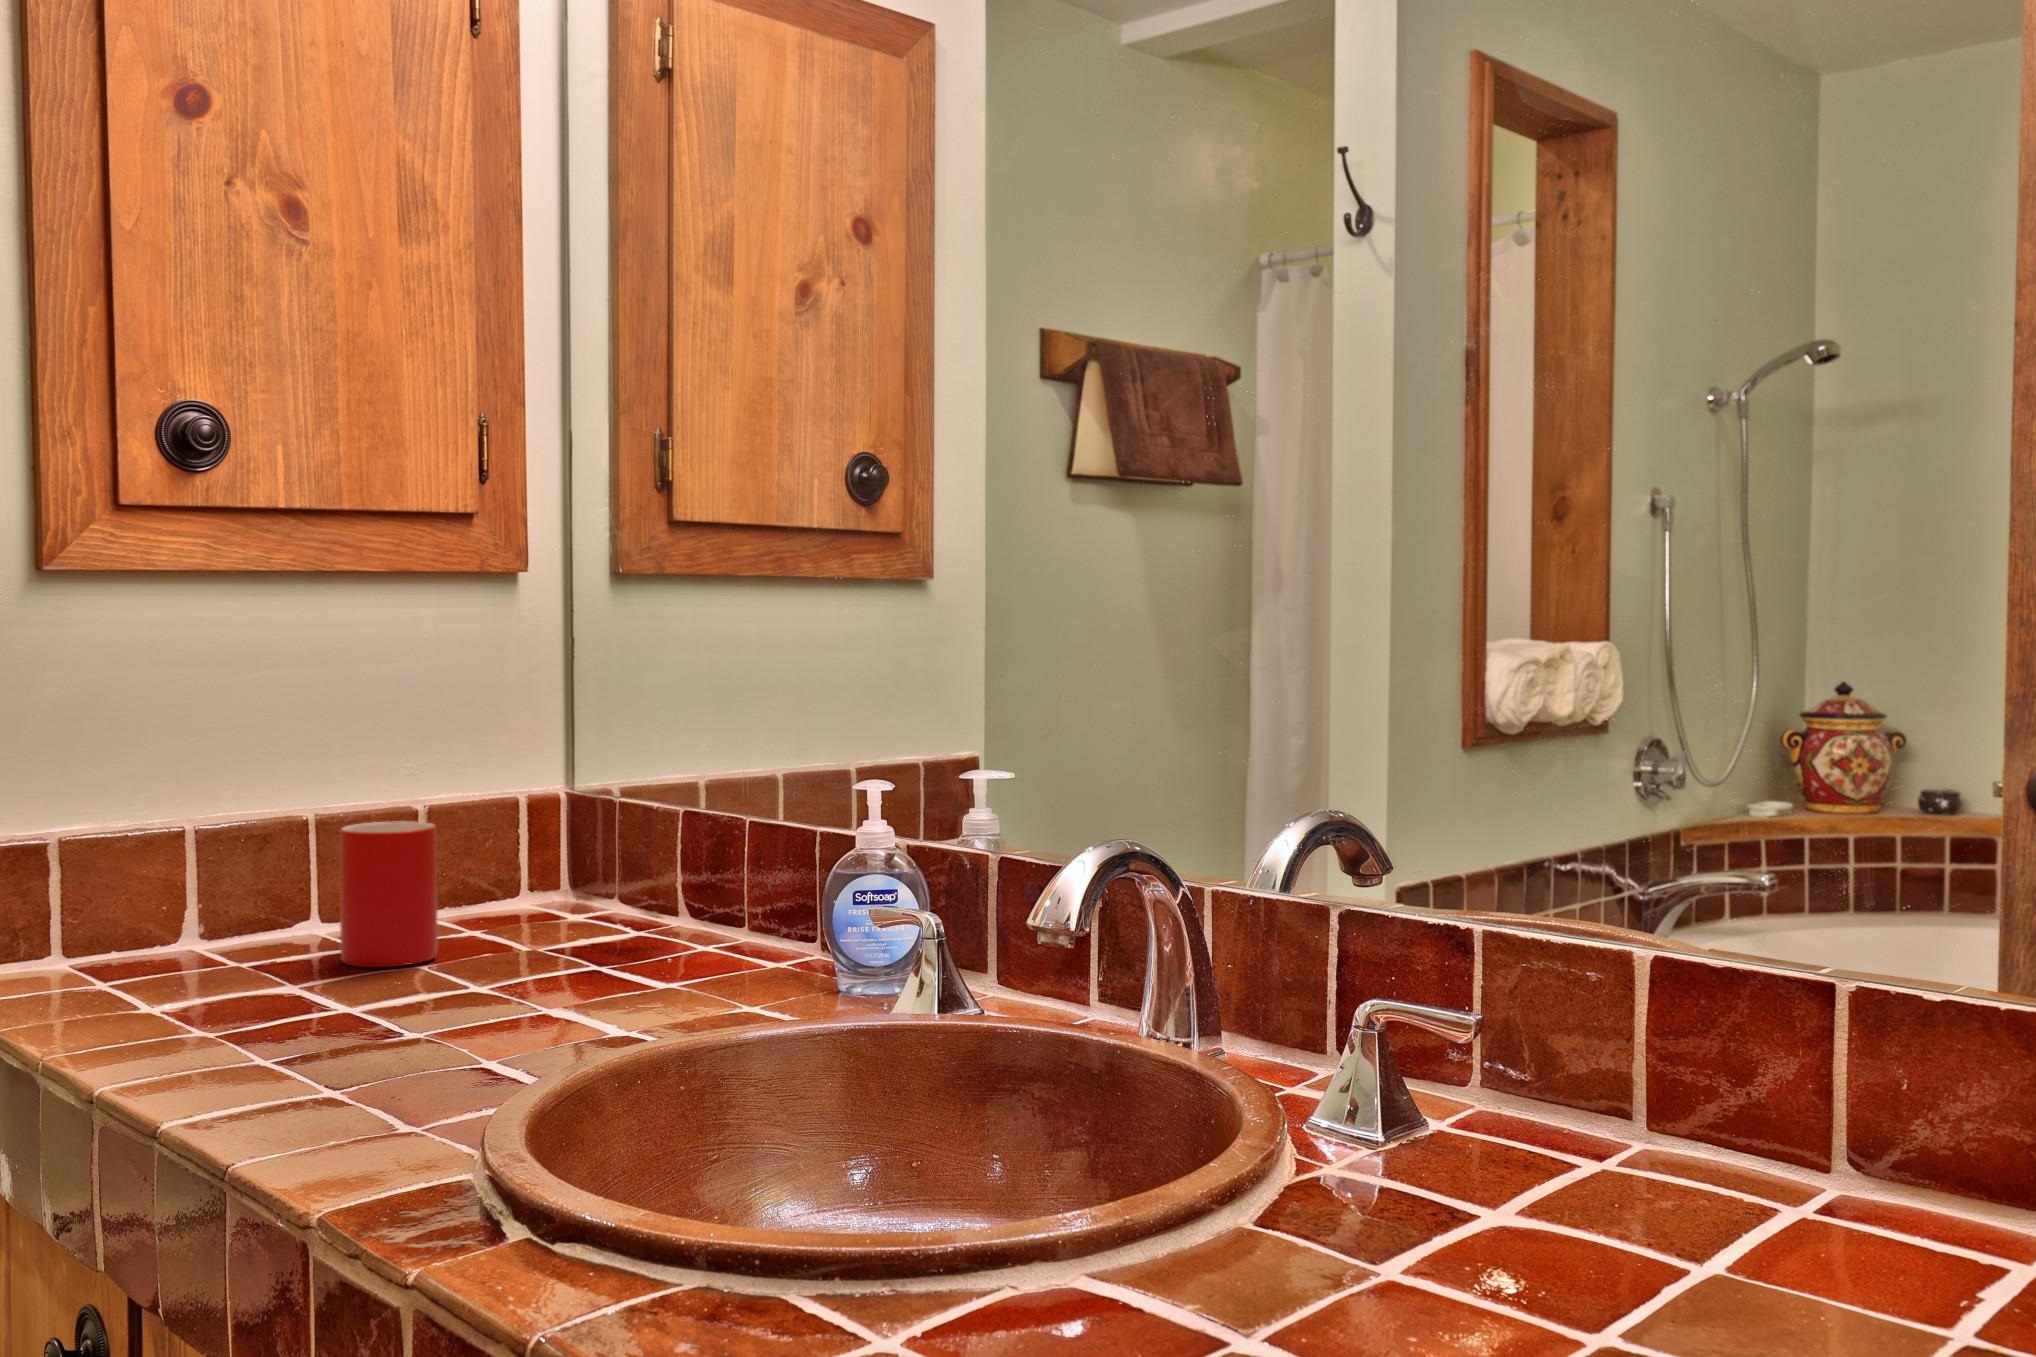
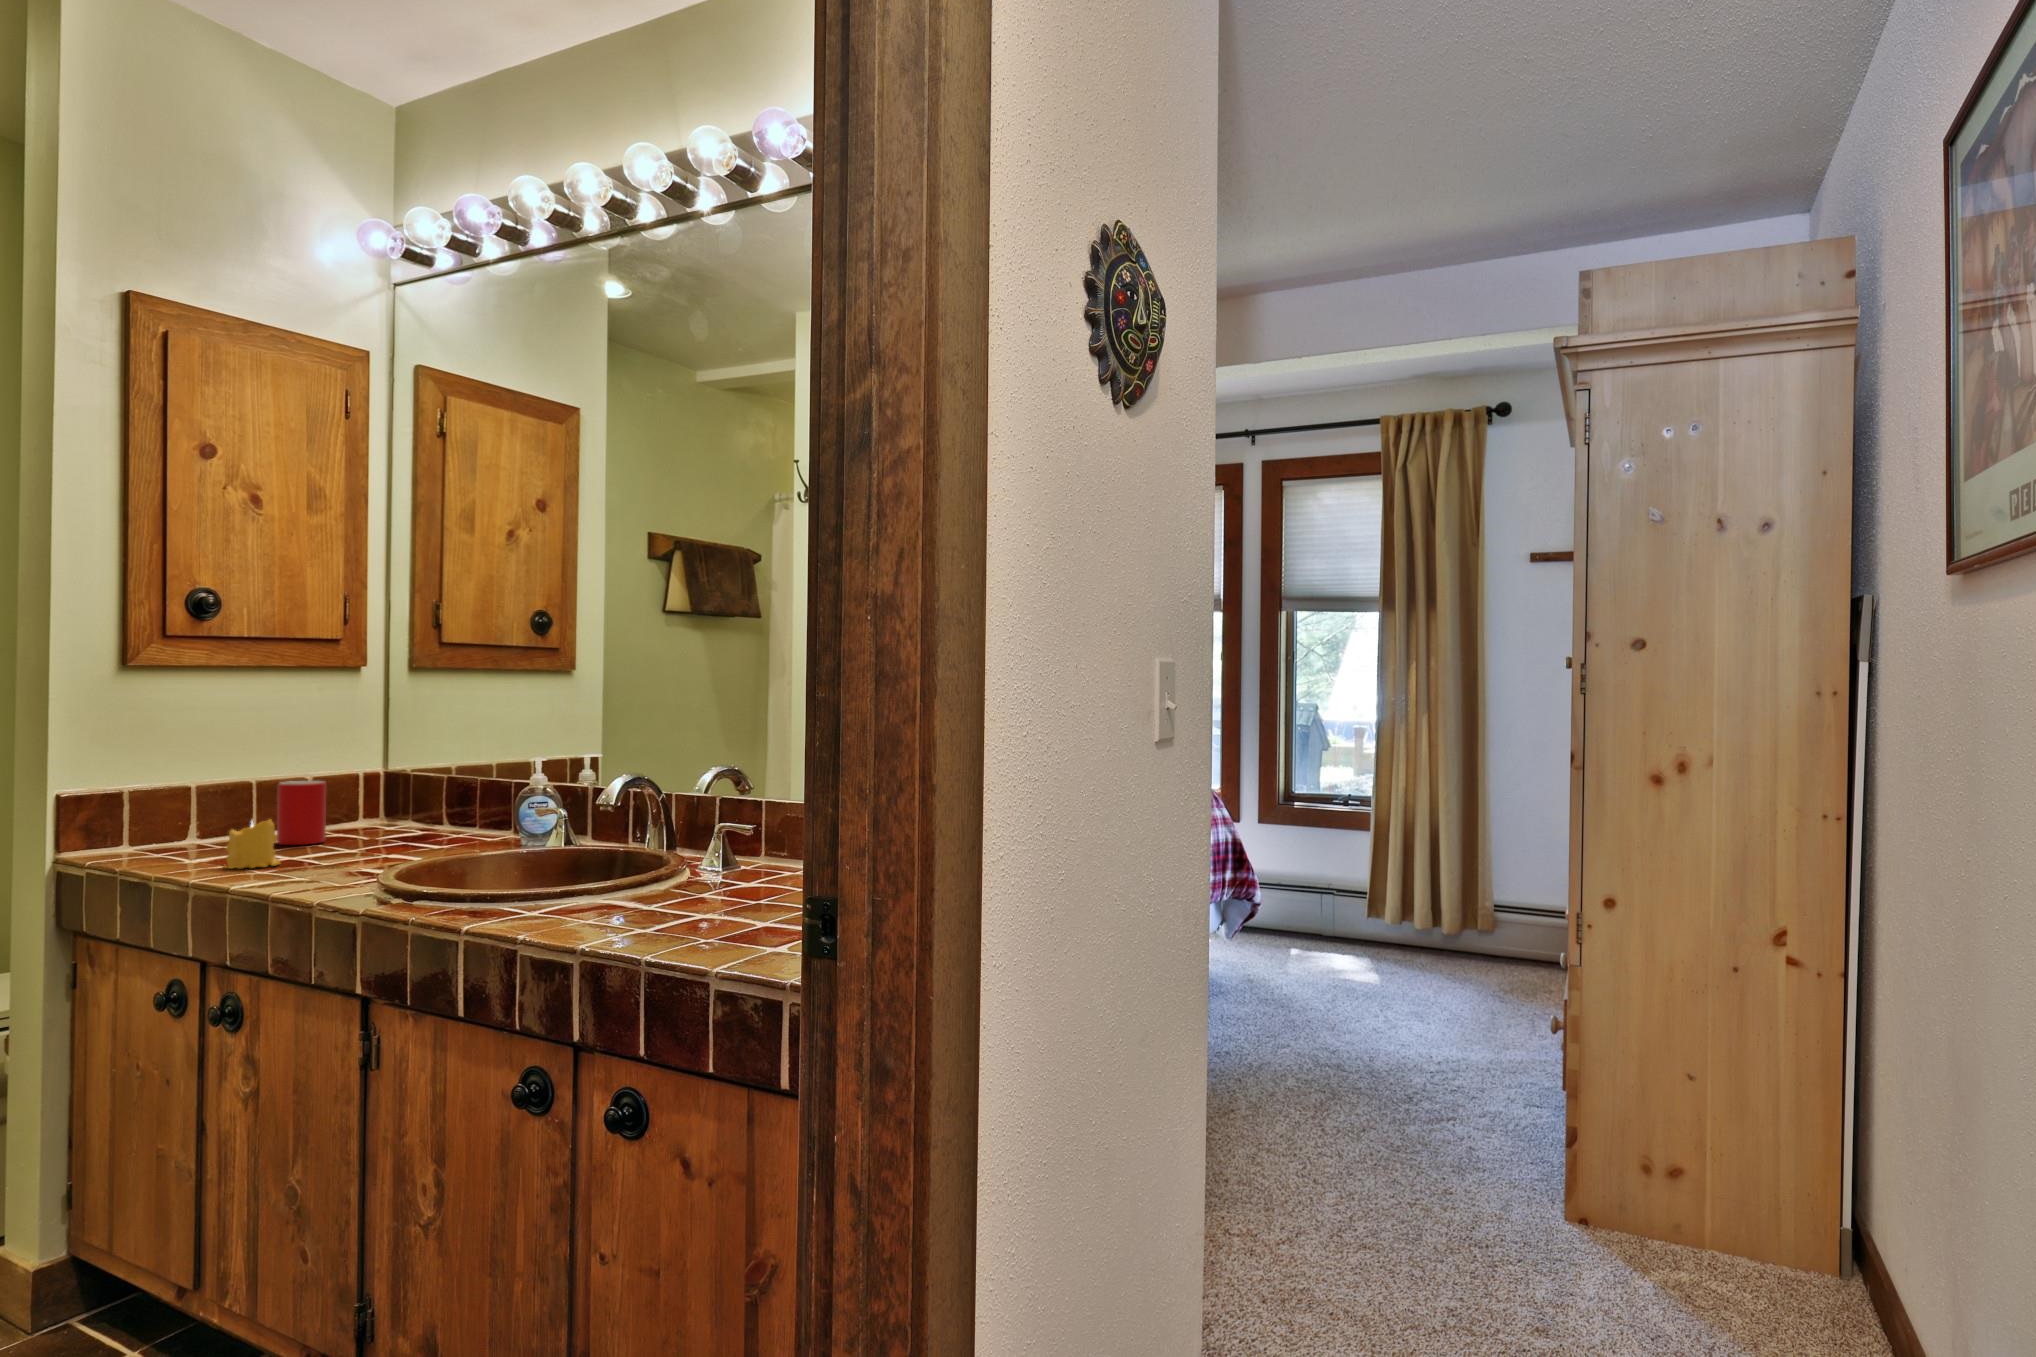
candle: none [181,927,311,1054] -> present [226,819,280,869]

